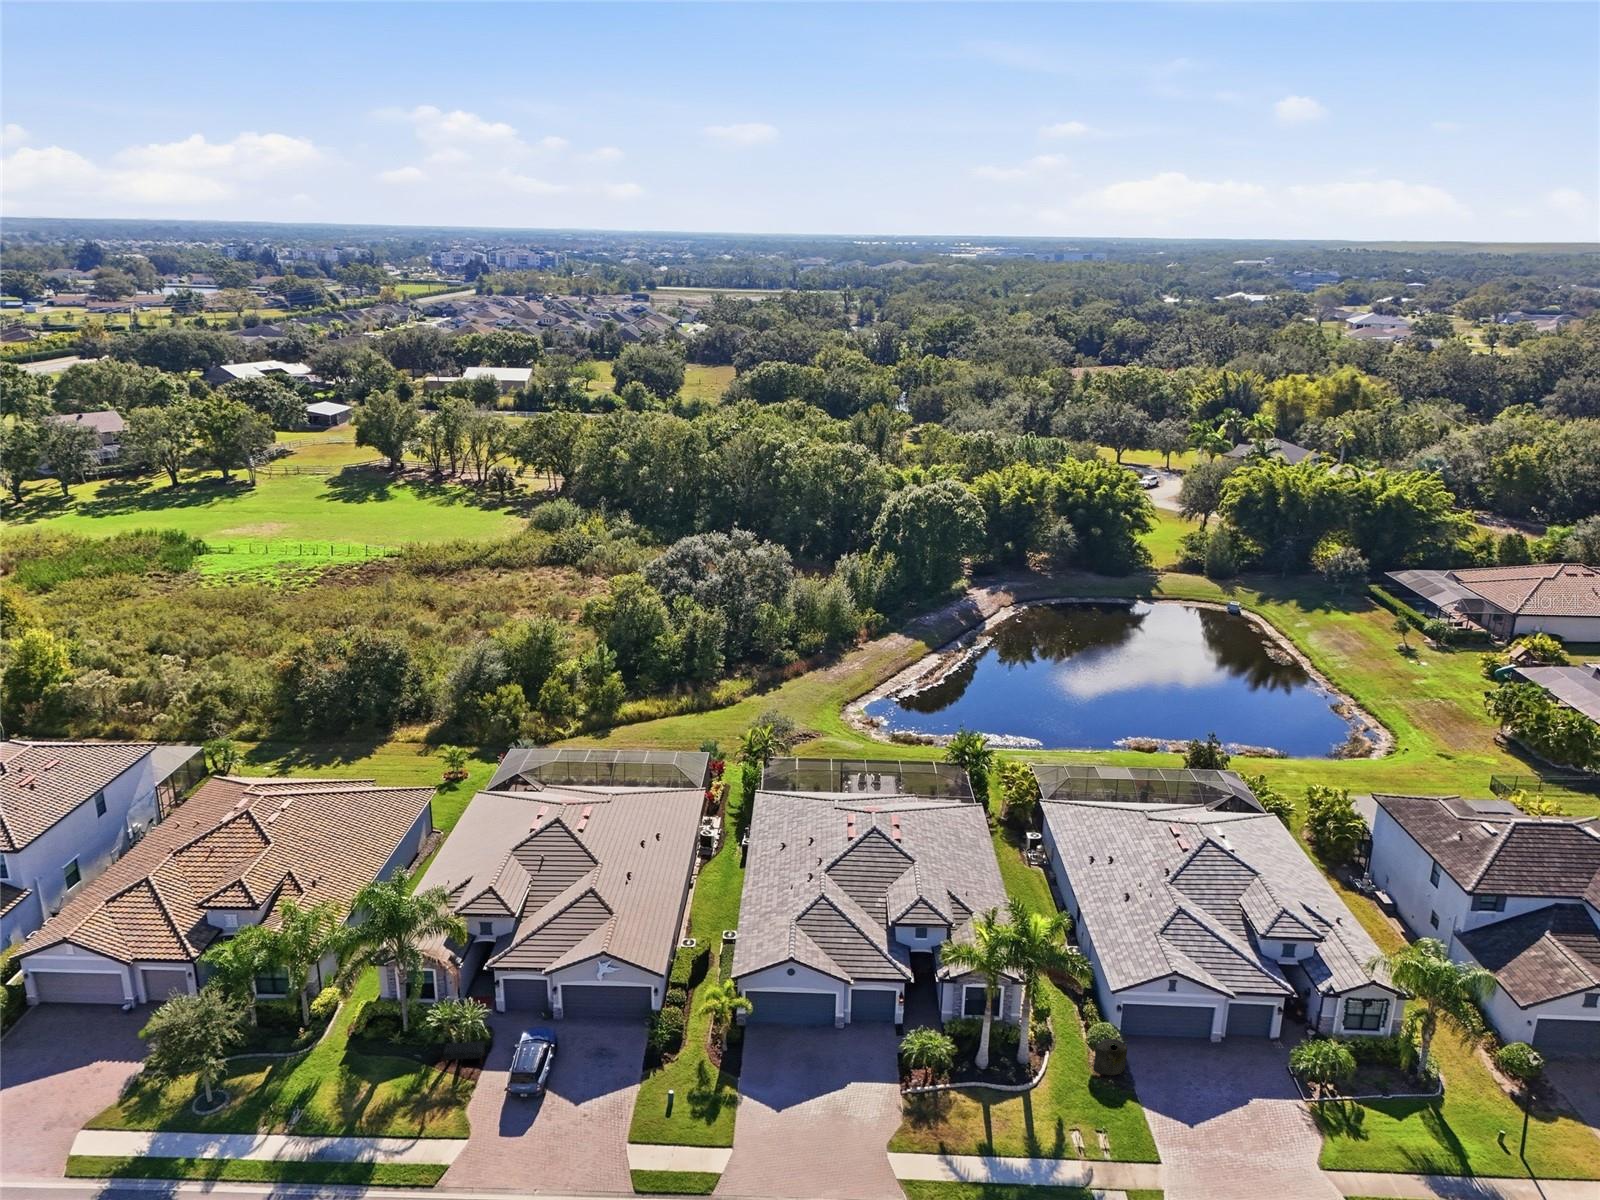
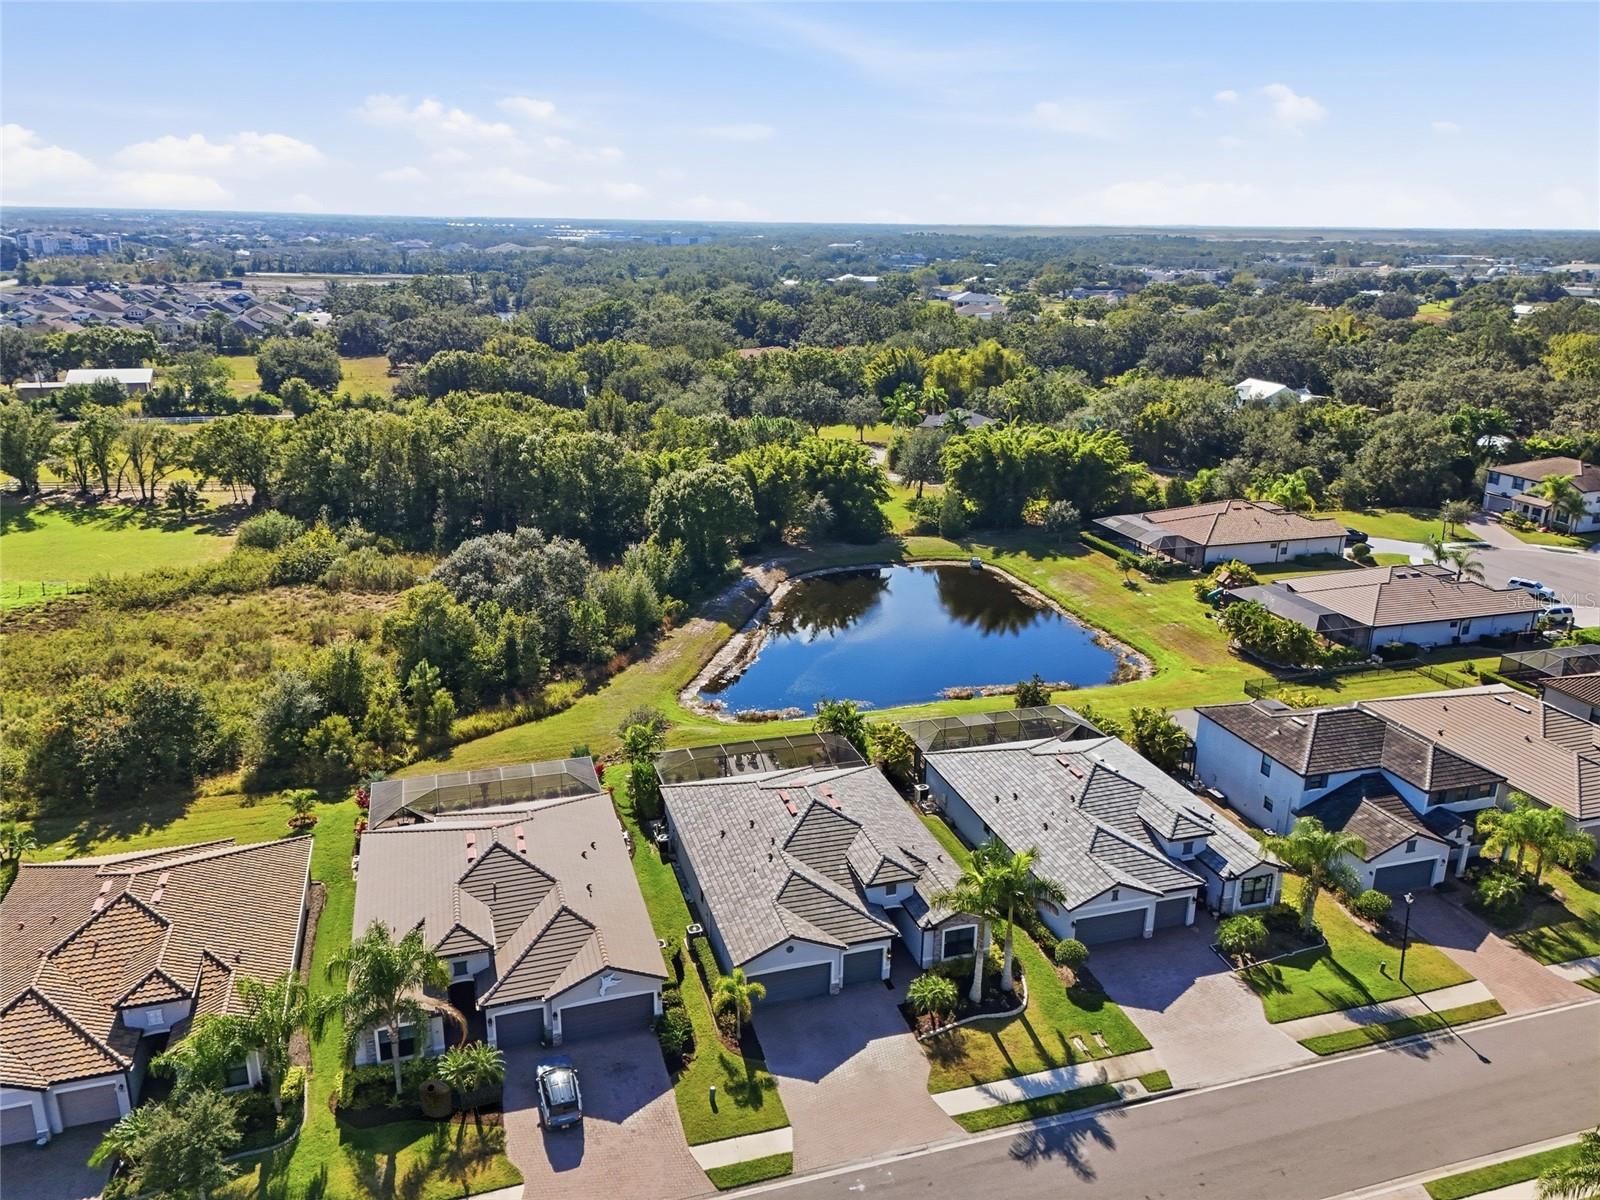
trash can: present [1094,1039,1127,1076] -> present [419,1079,453,1118]

